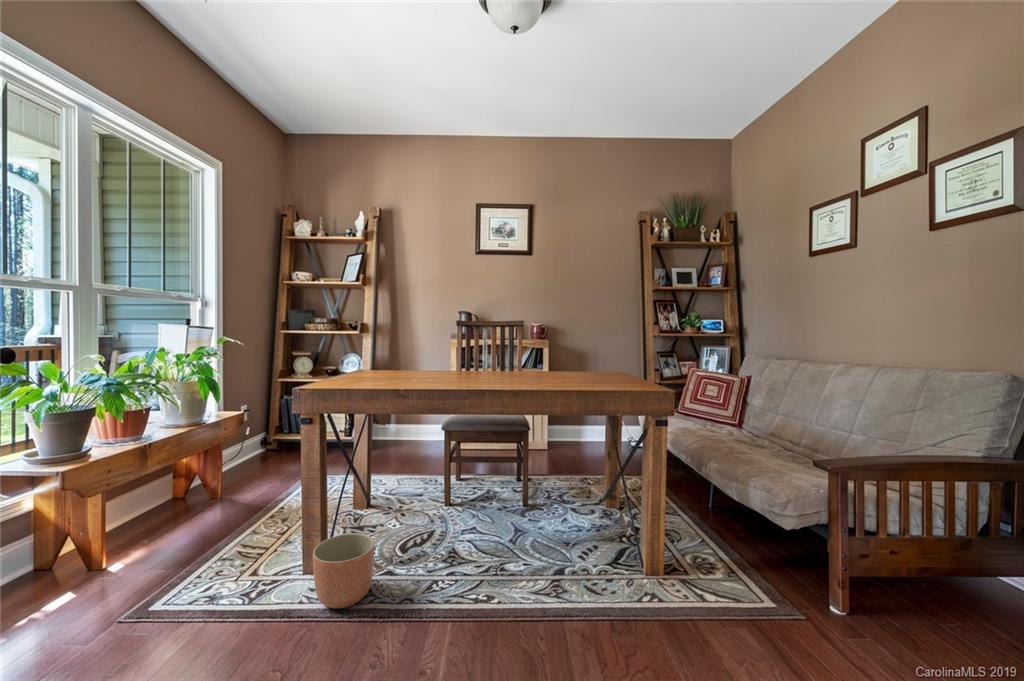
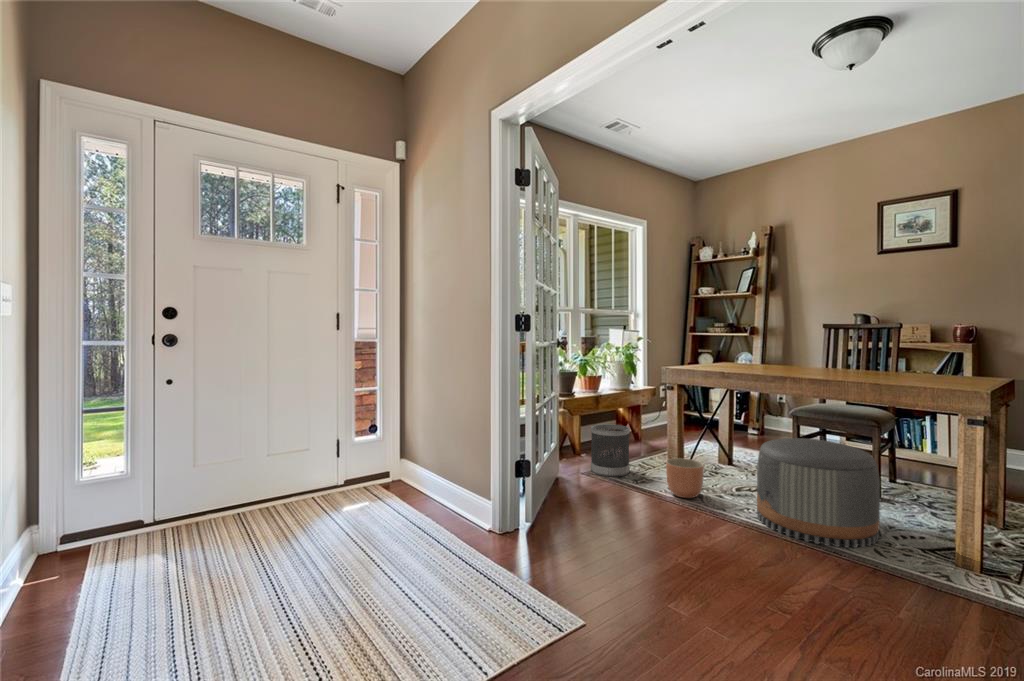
pouf: none [453,465,579,618] -> present [757,438,880,548]
wastebasket: none [134,500,226,621] -> present [591,424,630,477]

